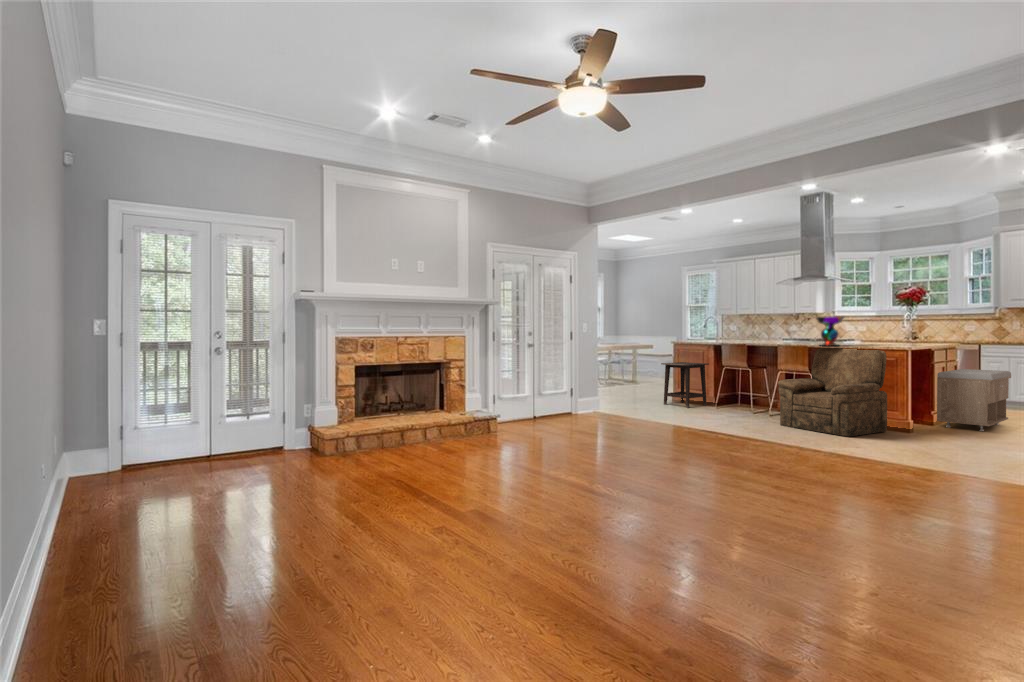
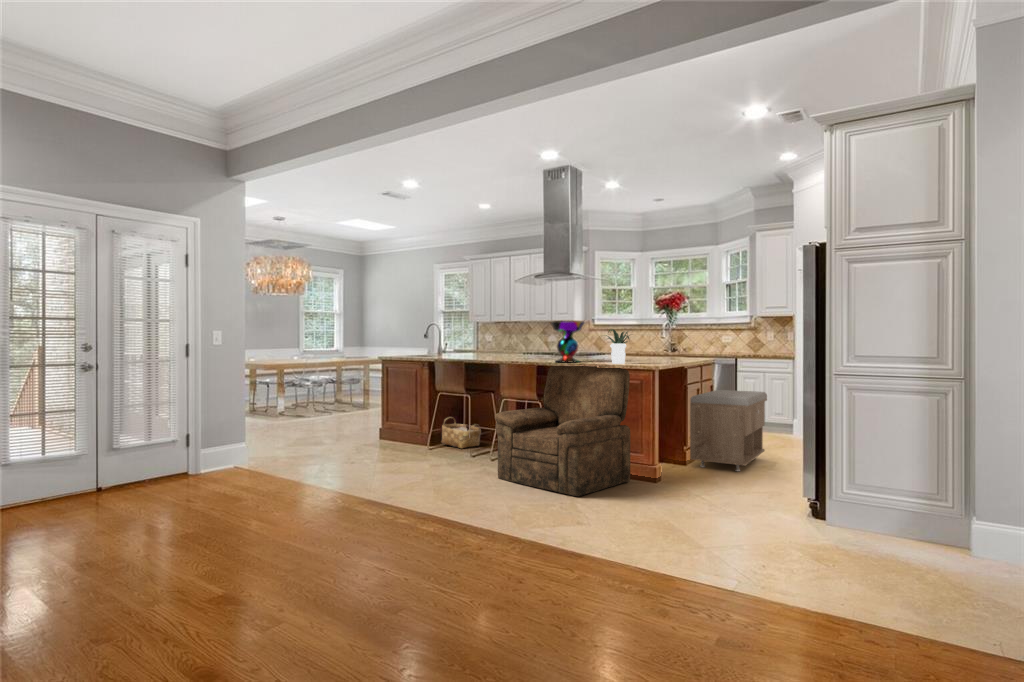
potted plant: none [858,322,894,347] -> present [606,329,629,364]
side table: present [661,362,709,408] -> none [360,384,427,451]
woven basket: none [720,386,751,409] -> present [442,417,481,448]

